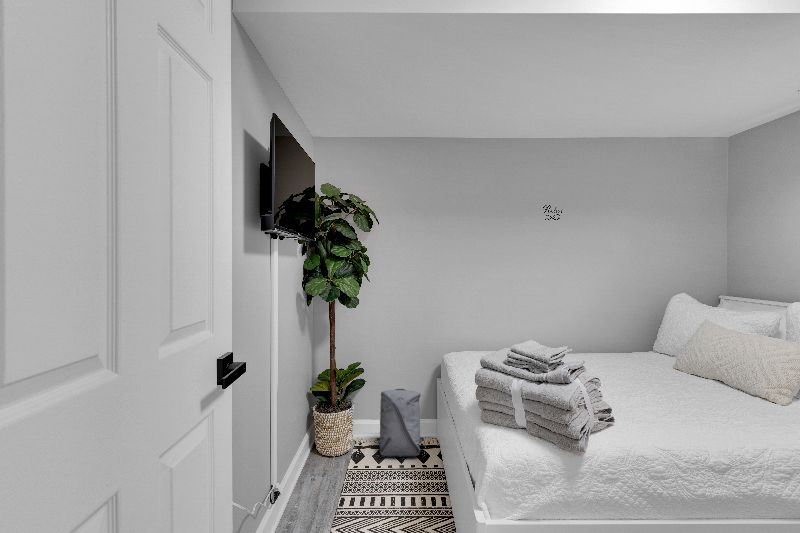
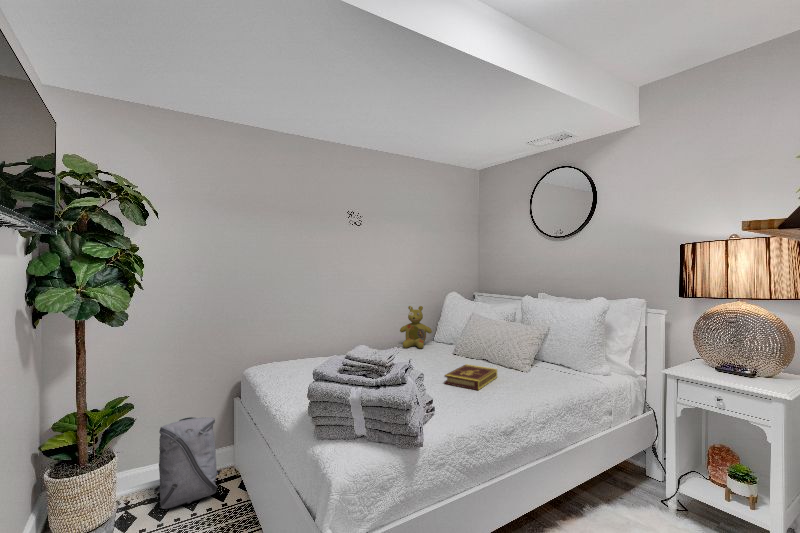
stuffed bear: none [612,309,655,360] -> present [400,306,432,349]
book: none [643,383,725,414] -> present [444,364,497,390]

